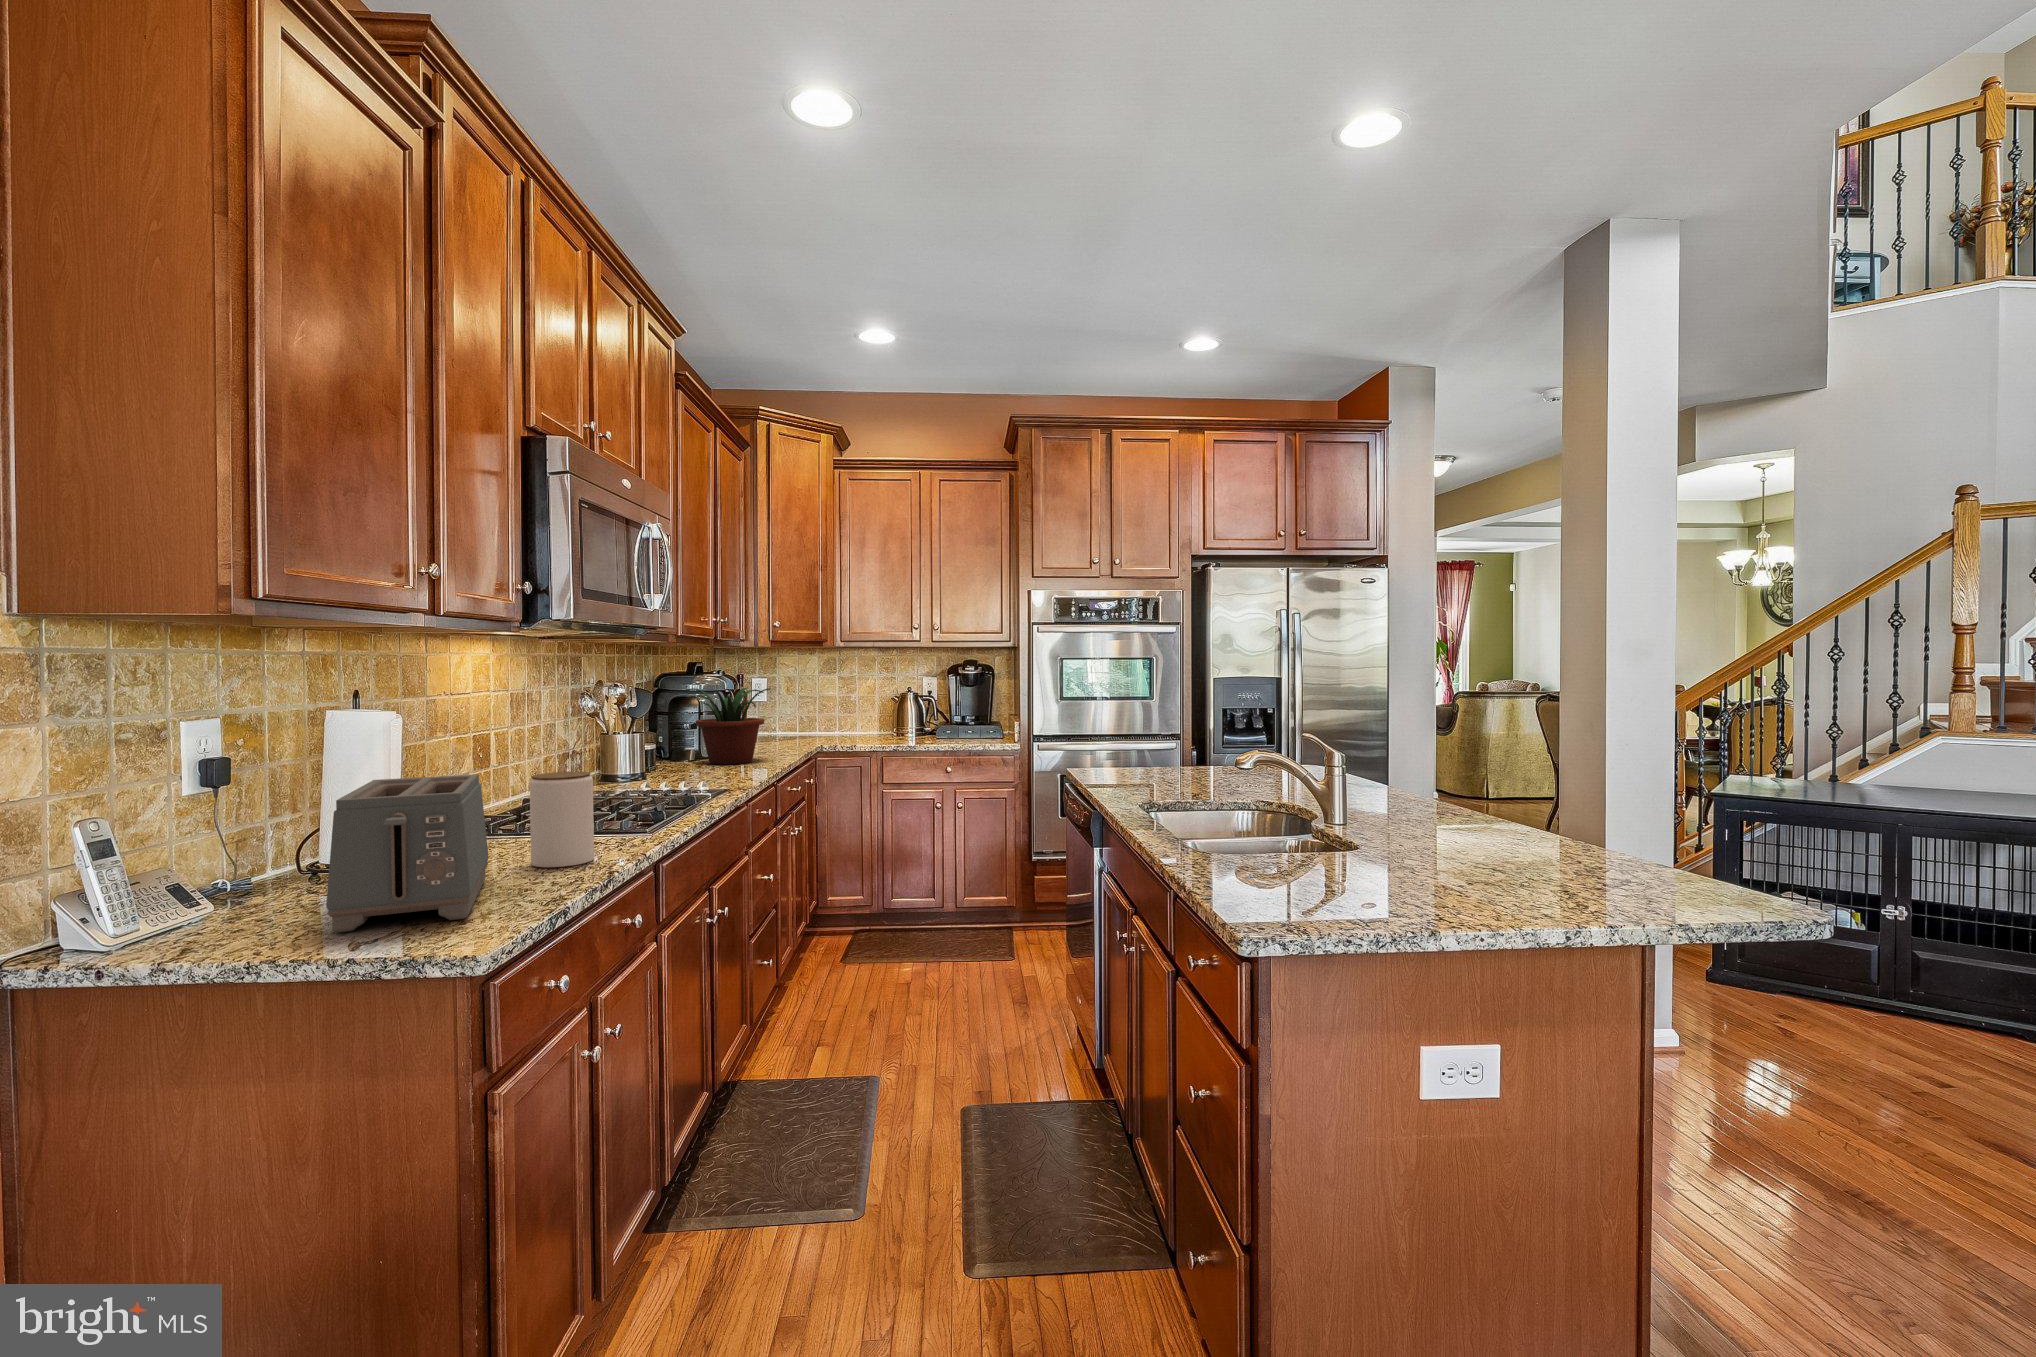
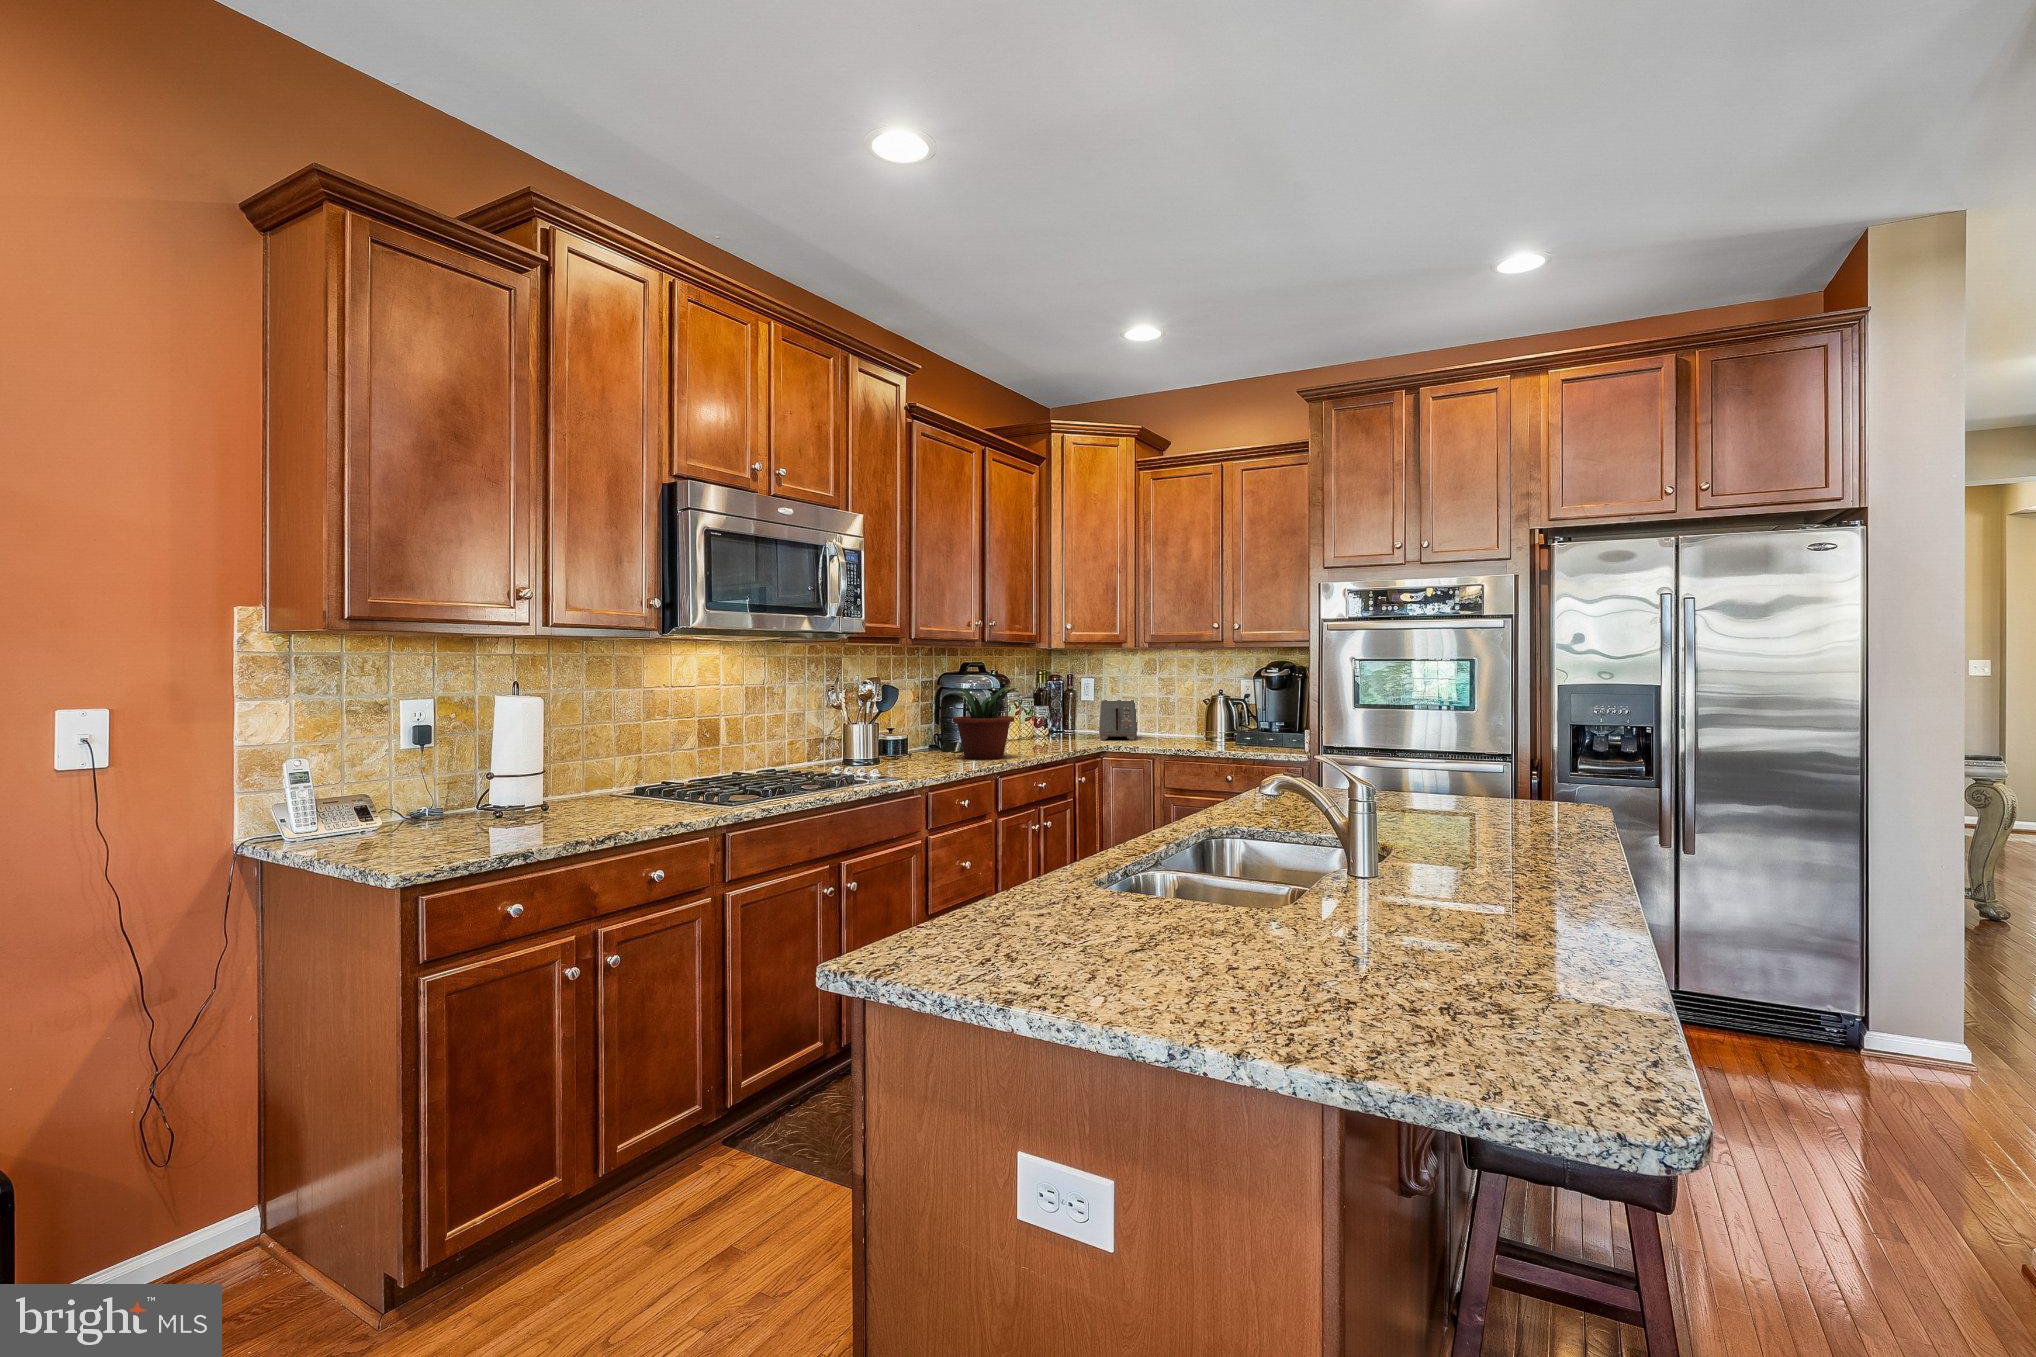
jar: present [530,772,594,867] -> none [597,749,648,826]
toaster: present [326,775,489,932] -> present [1099,700,1137,740]

